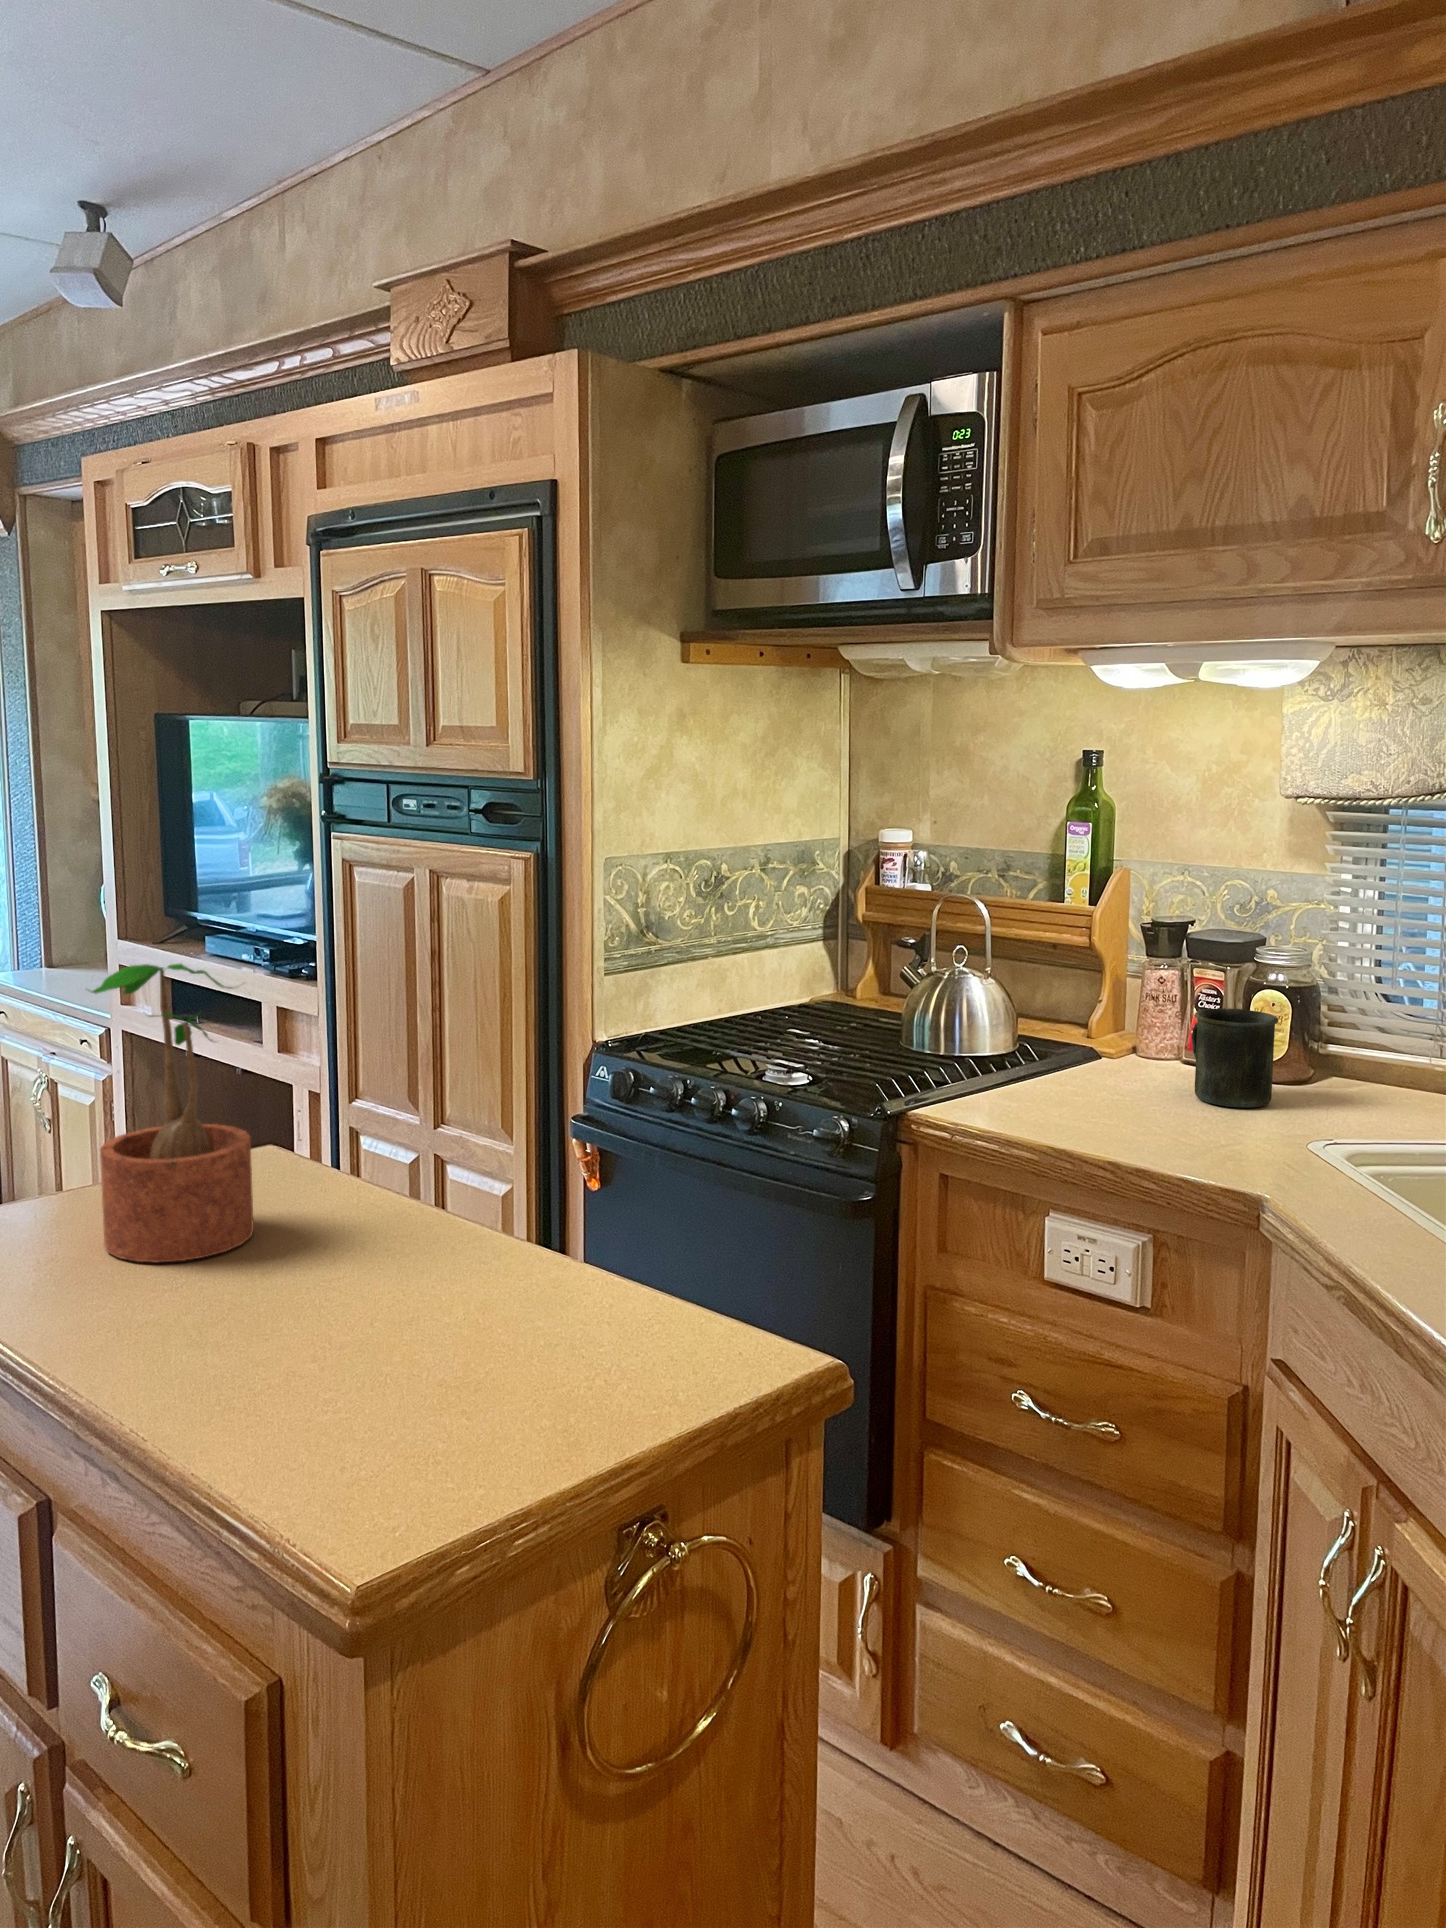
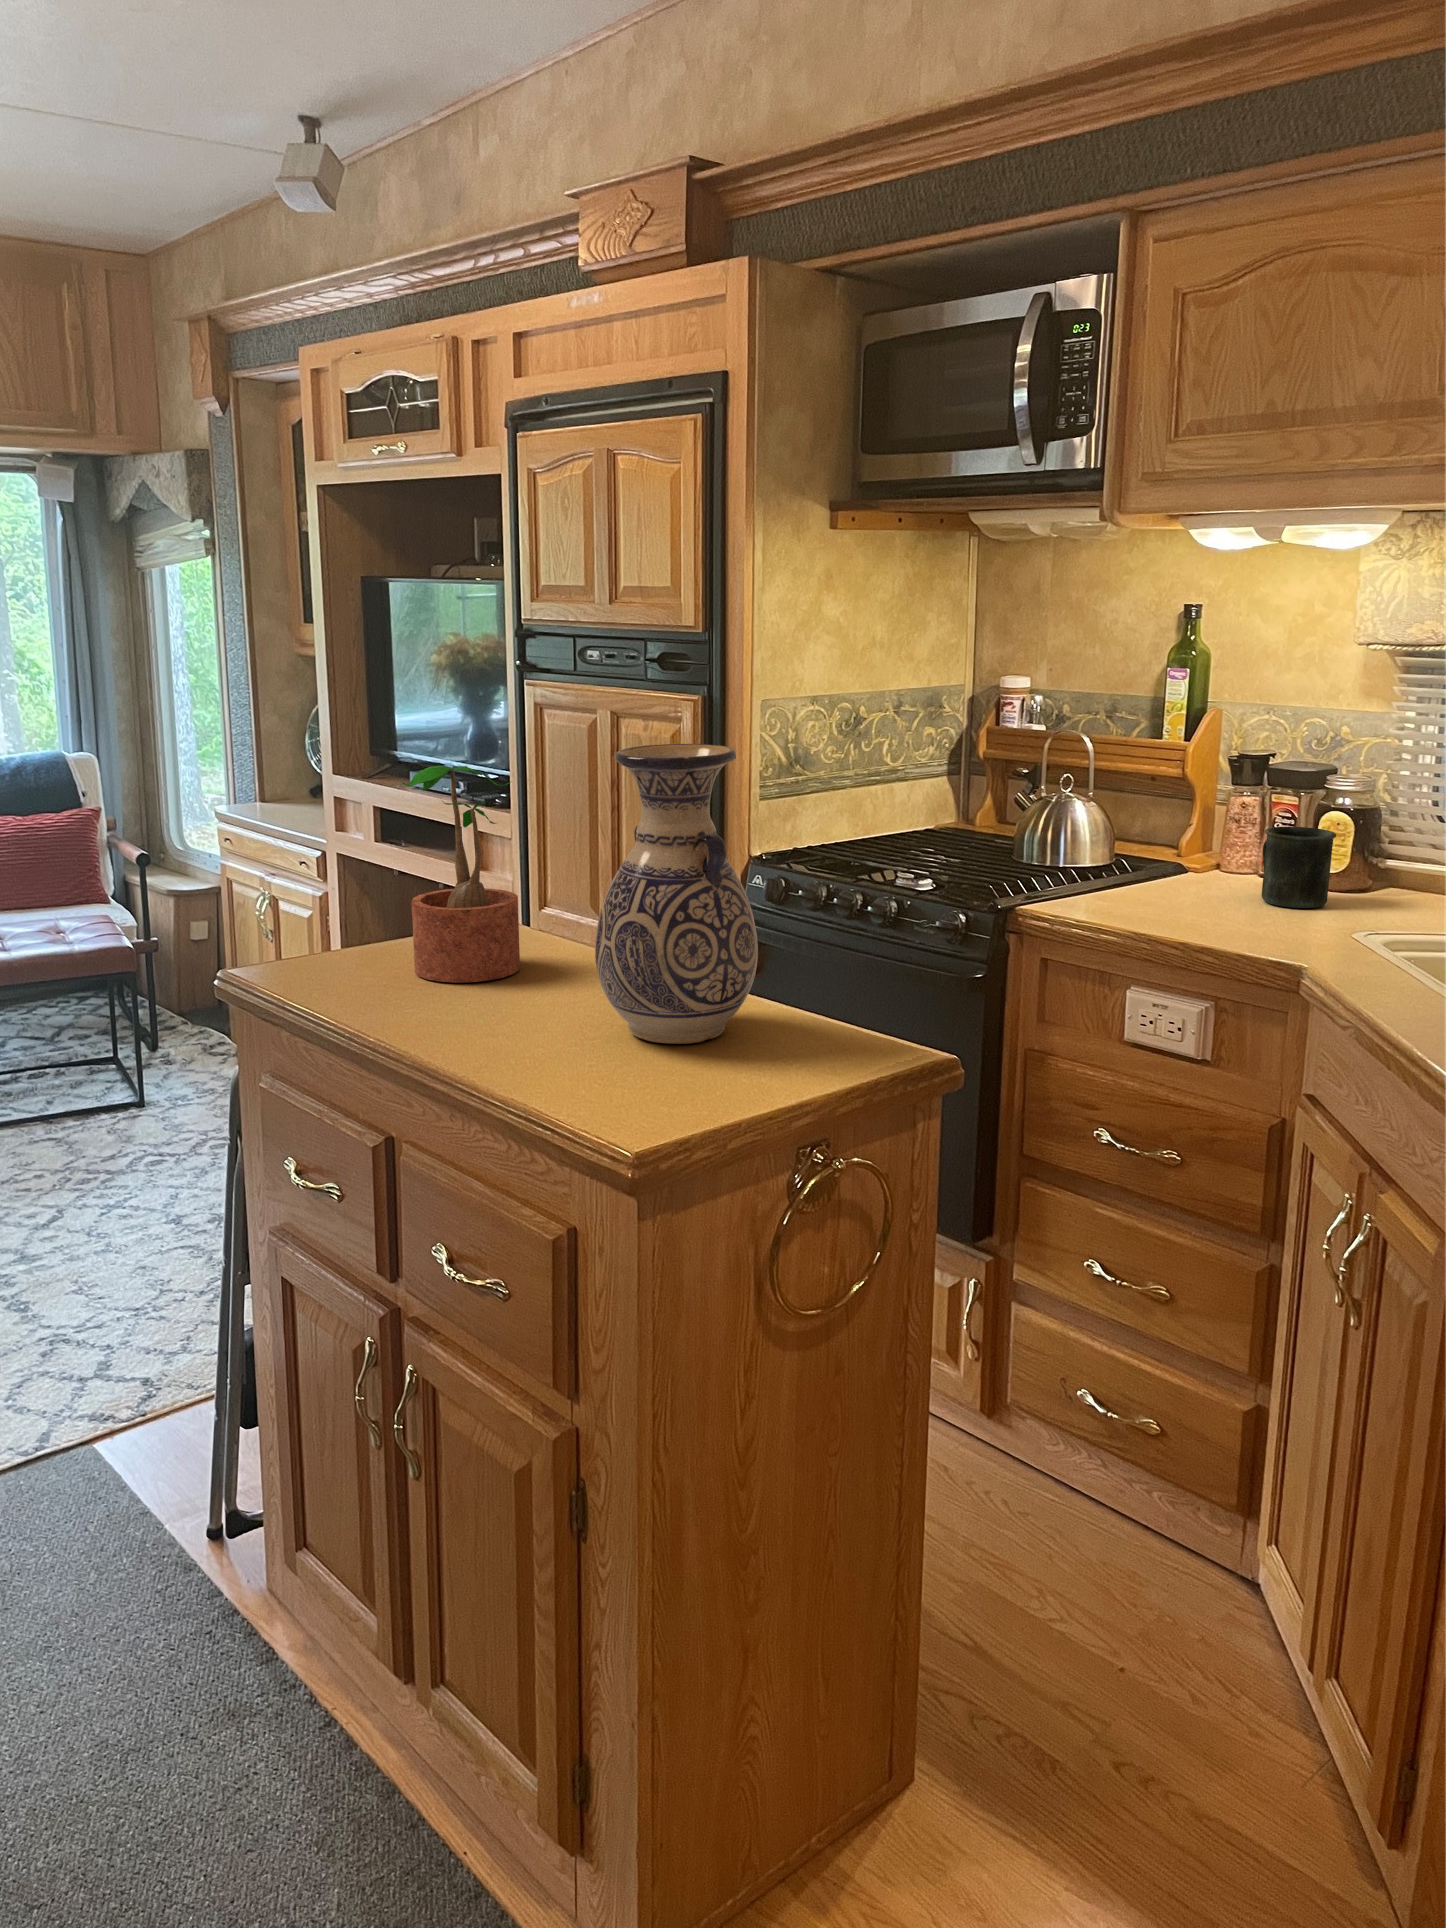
vase: none [330,943,561,1369] -> present [595,744,758,1044]

